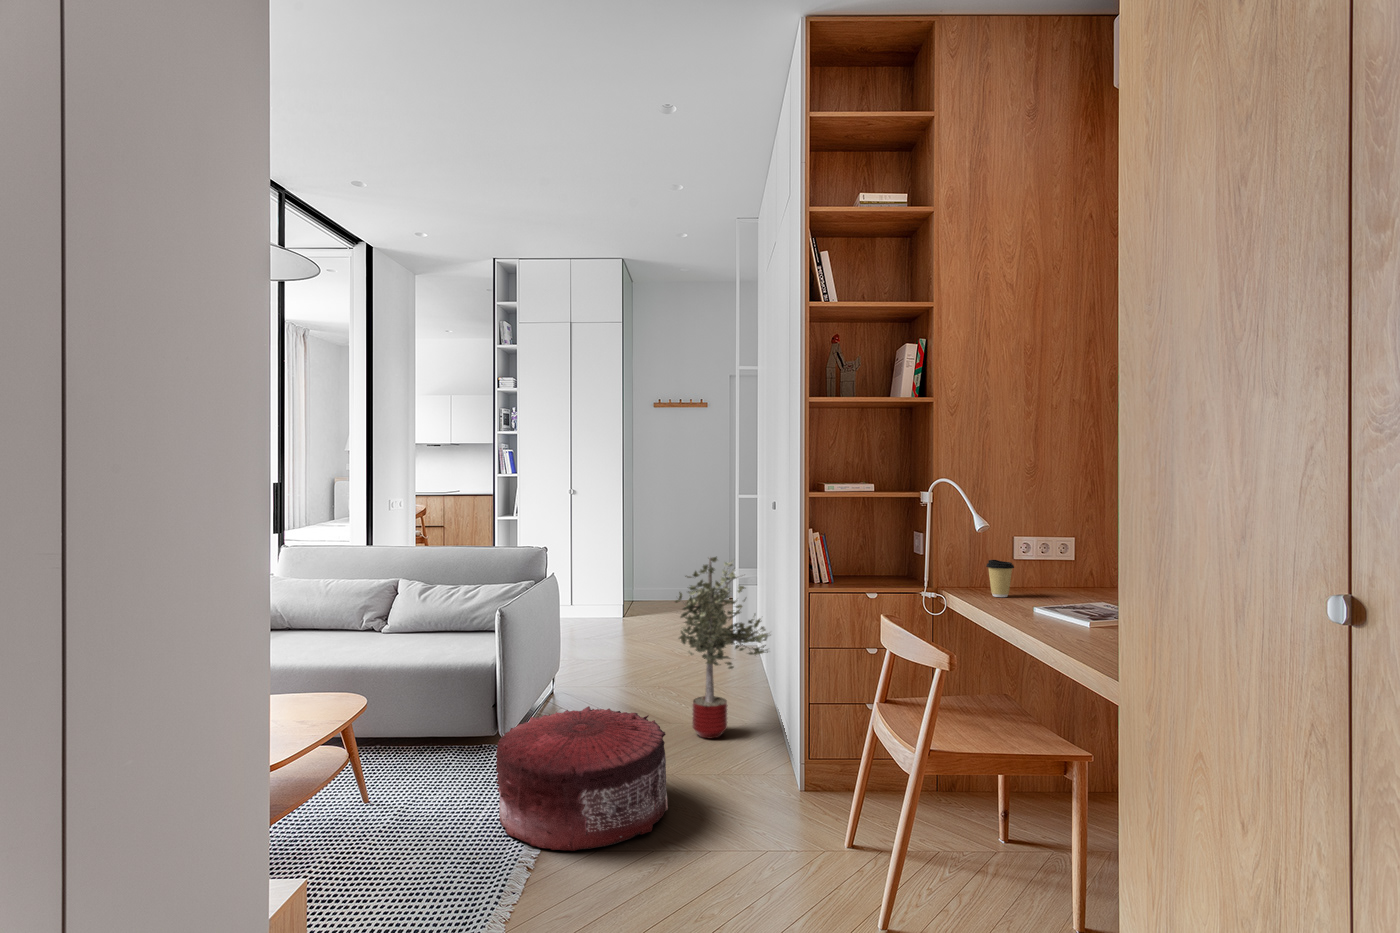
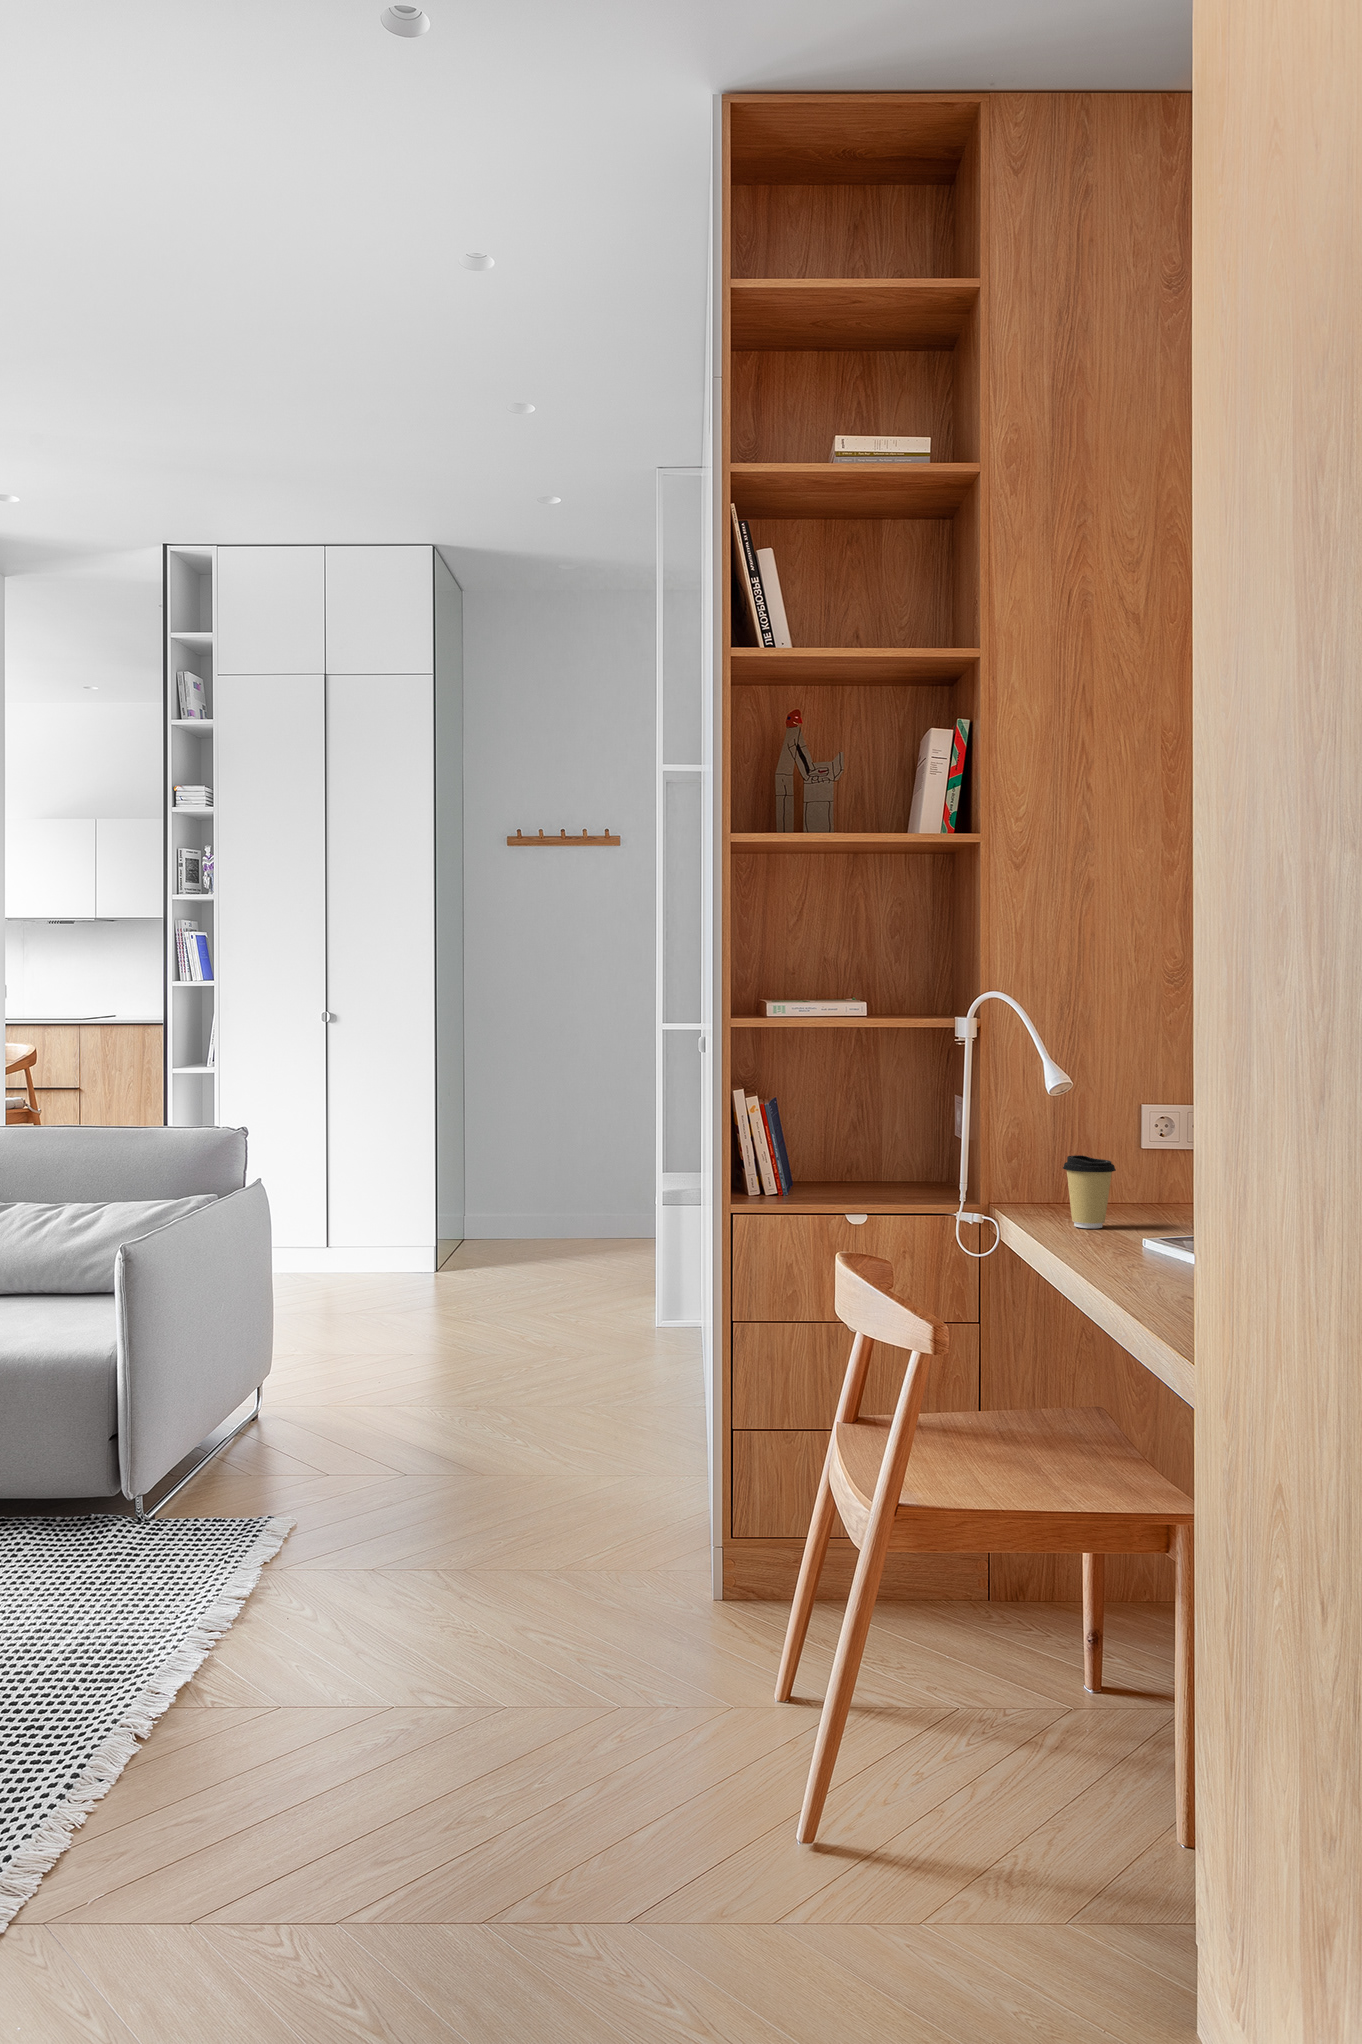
potted tree: present [675,557,769,738] -> none [477,1146,672,1510]
pouf: present [496,706,668,851] -> none [92,1436,432,1708]

